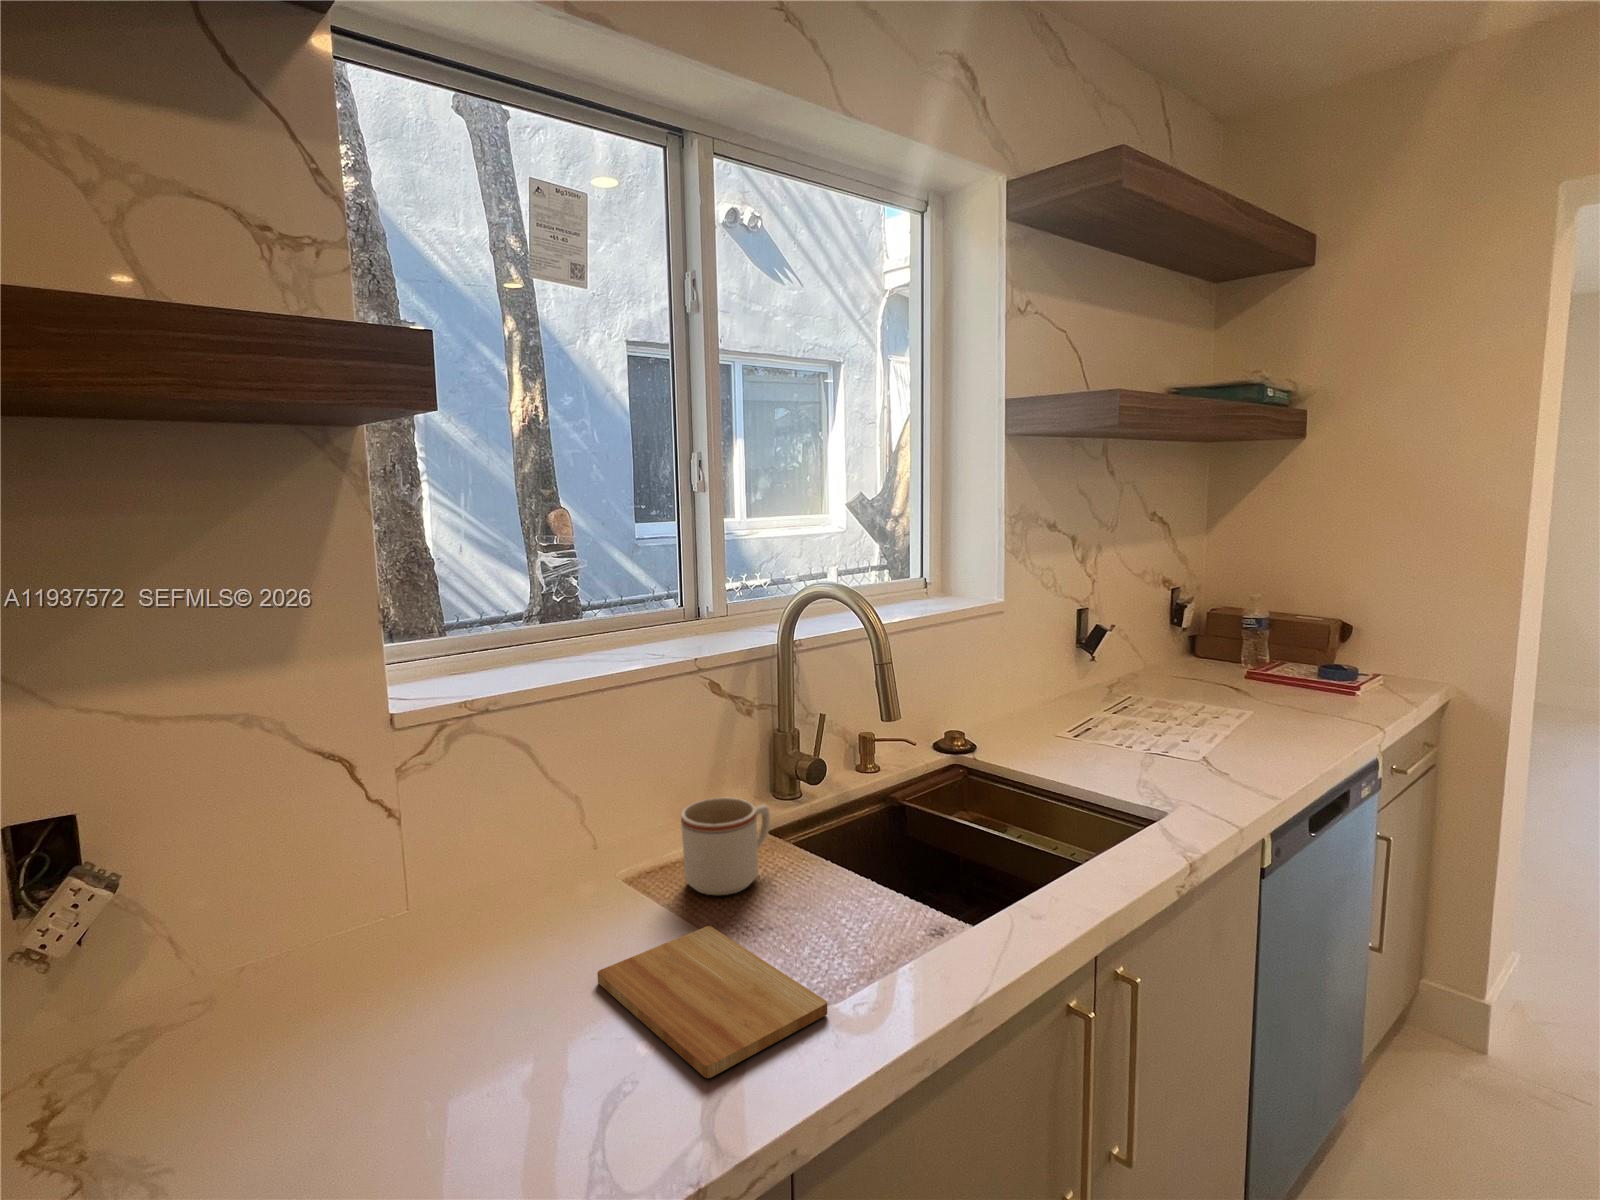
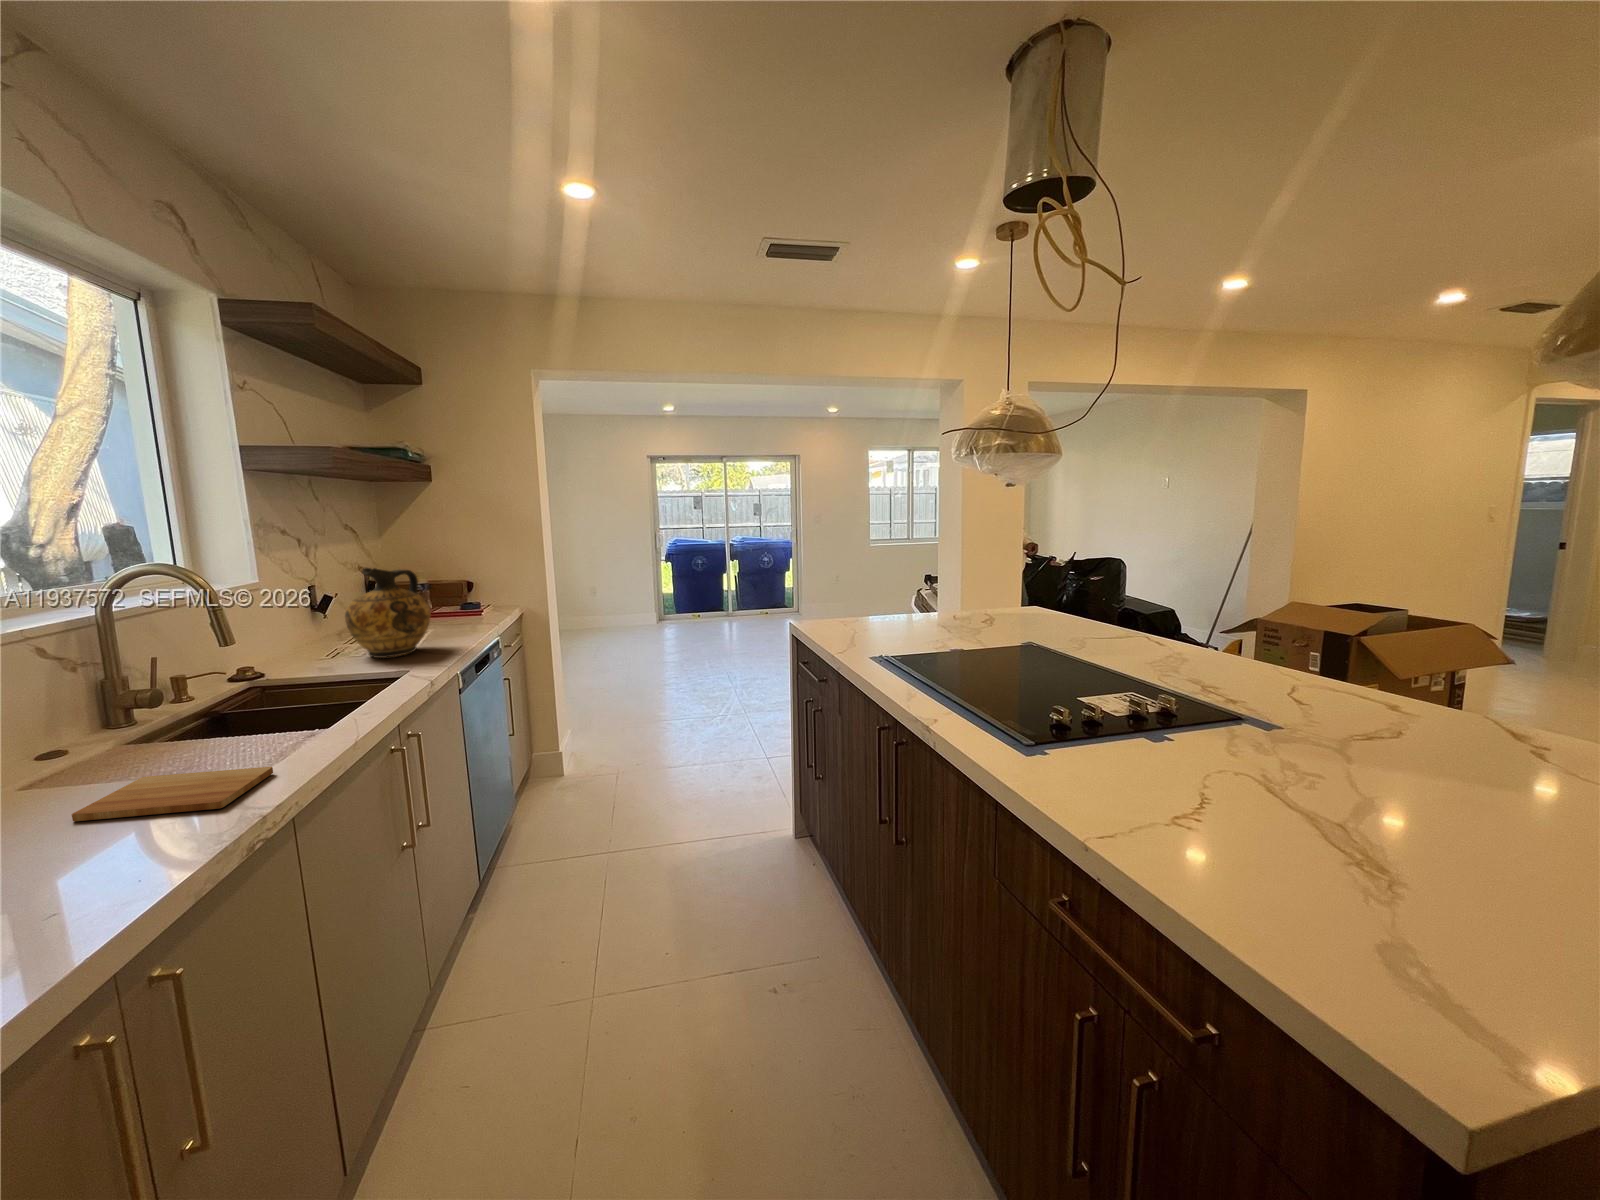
ceramic jug: none [1096,596,1238,764] -> present [345,568,431,658]
mug: present [681,798,770,895] -> none [72,710,153,775]

